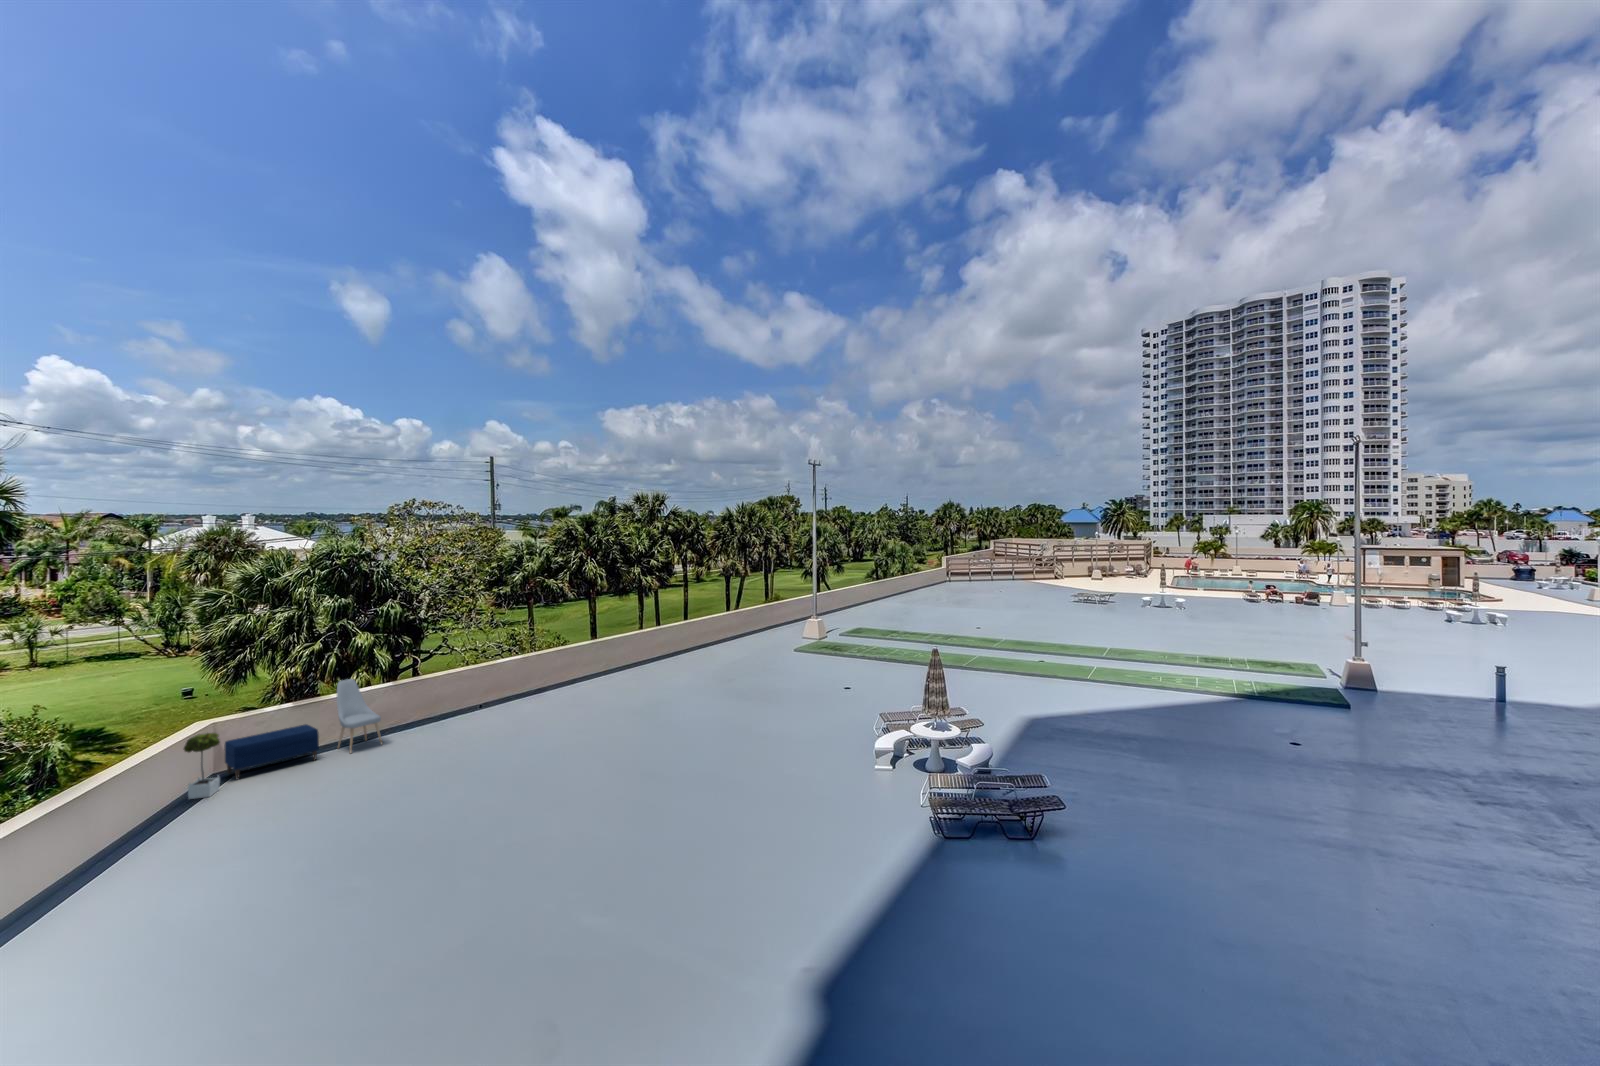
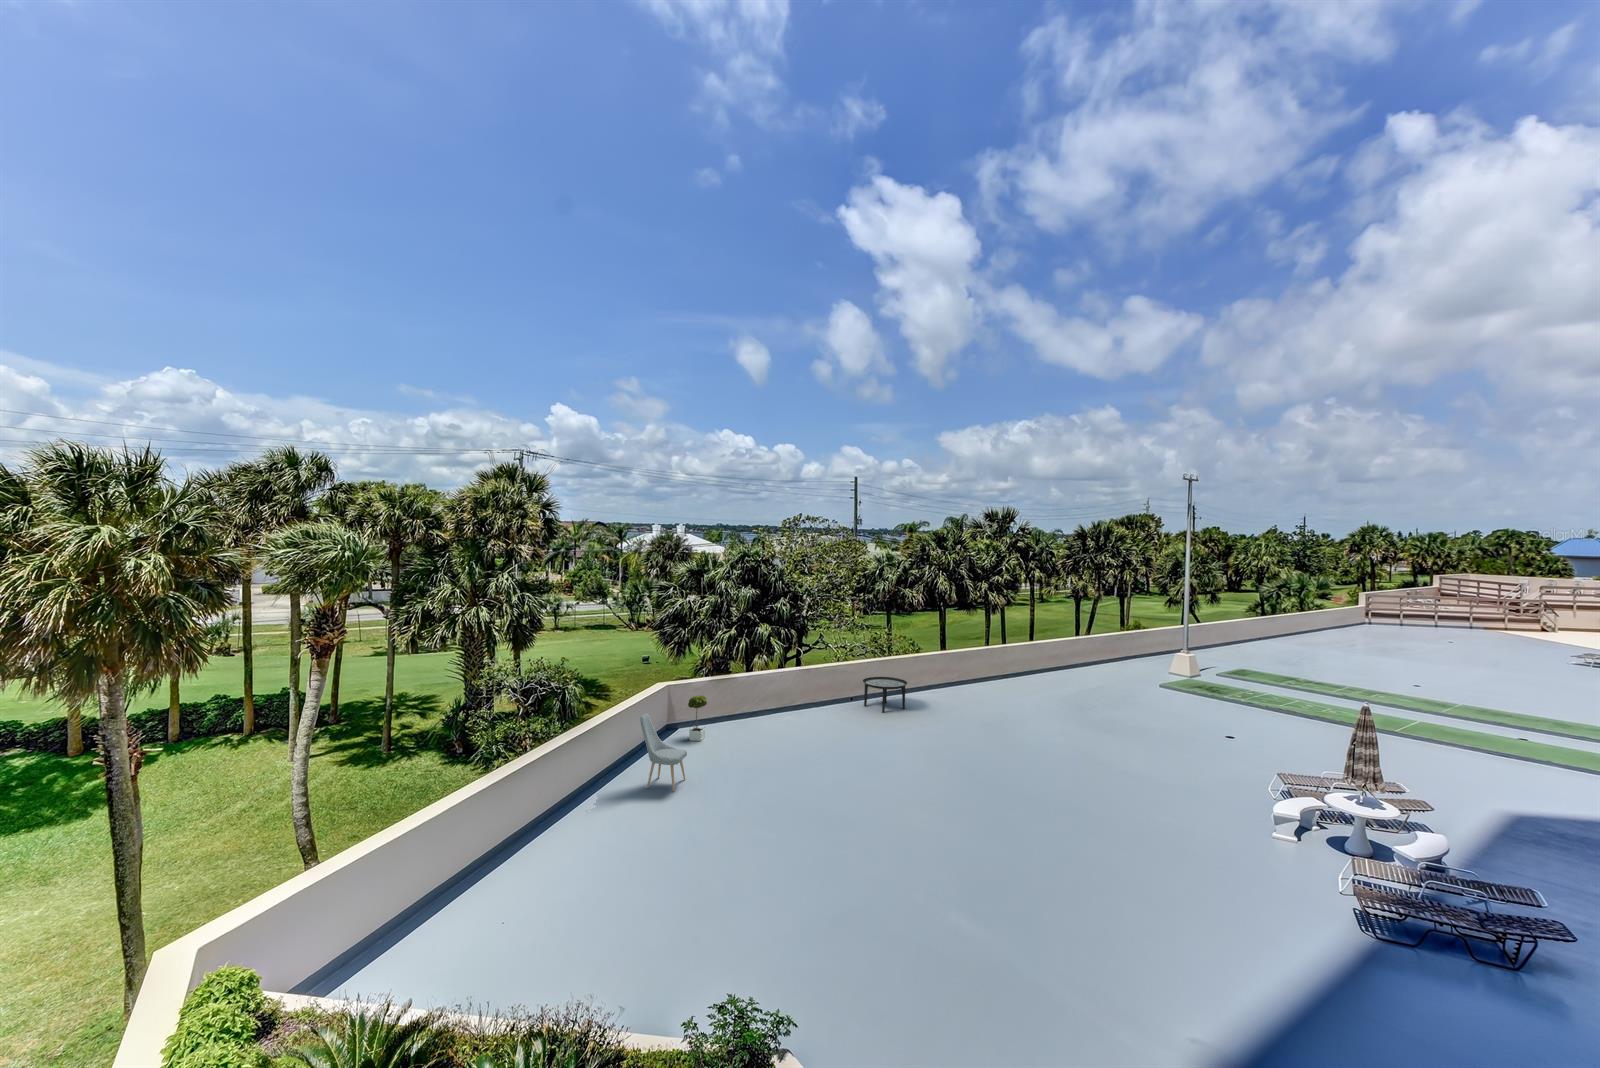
round table: none [479,674,536,716] -> present [863,677,907,713]
chair: present [337,679,382,753] -> present [640,714,687,791]
bench: present [225,724,319,779] -> none [705,698,760,732]

